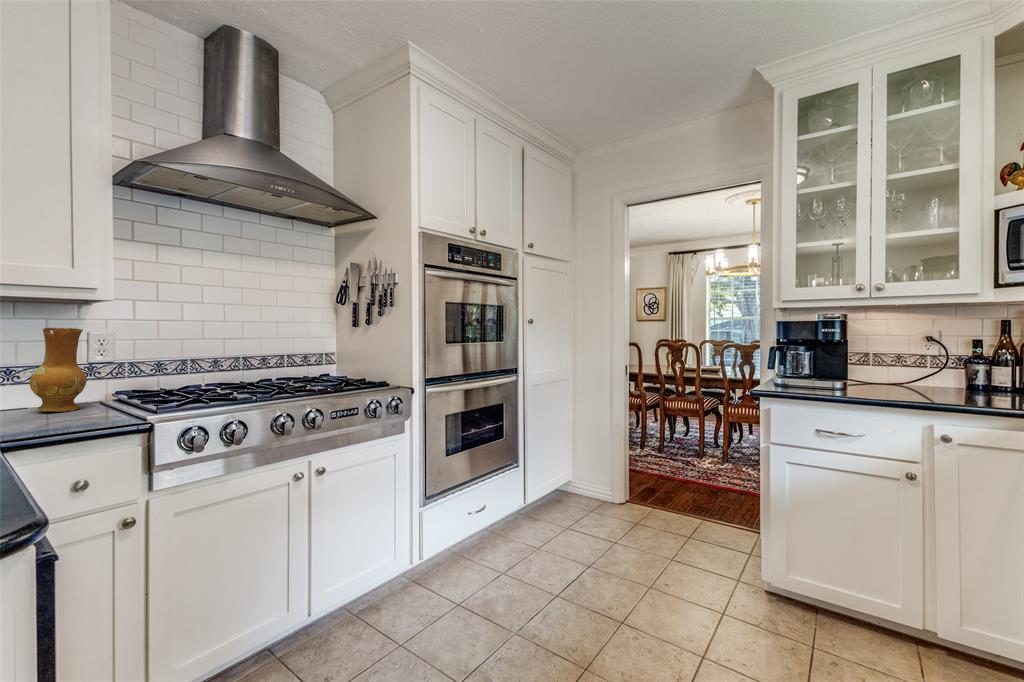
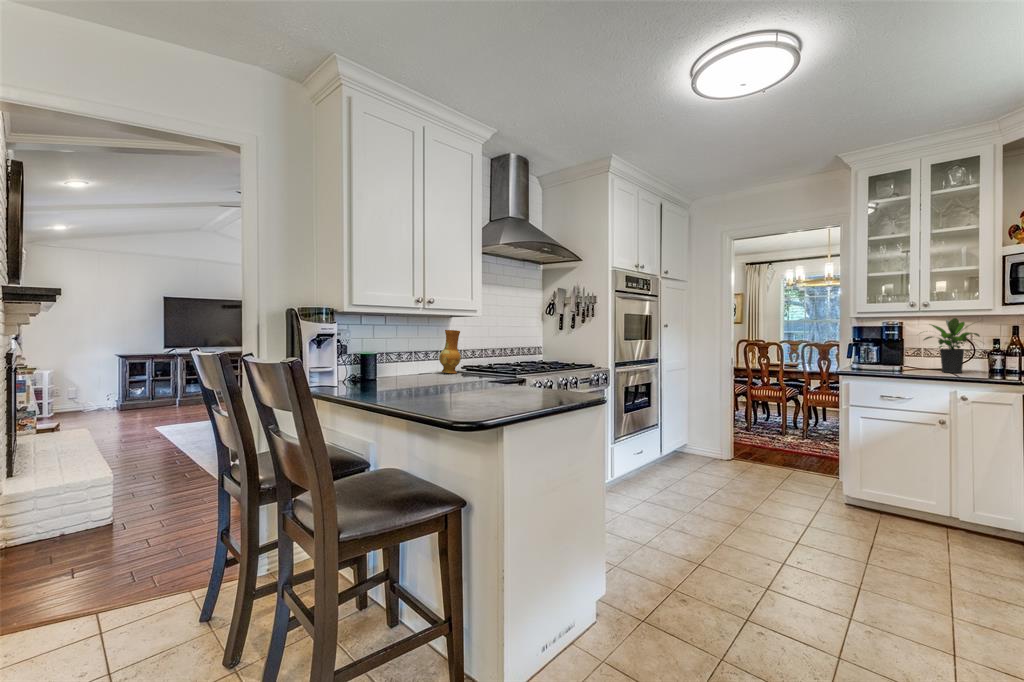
potted plant: none [866,307,969,393] -> present [924,318,979,373]

